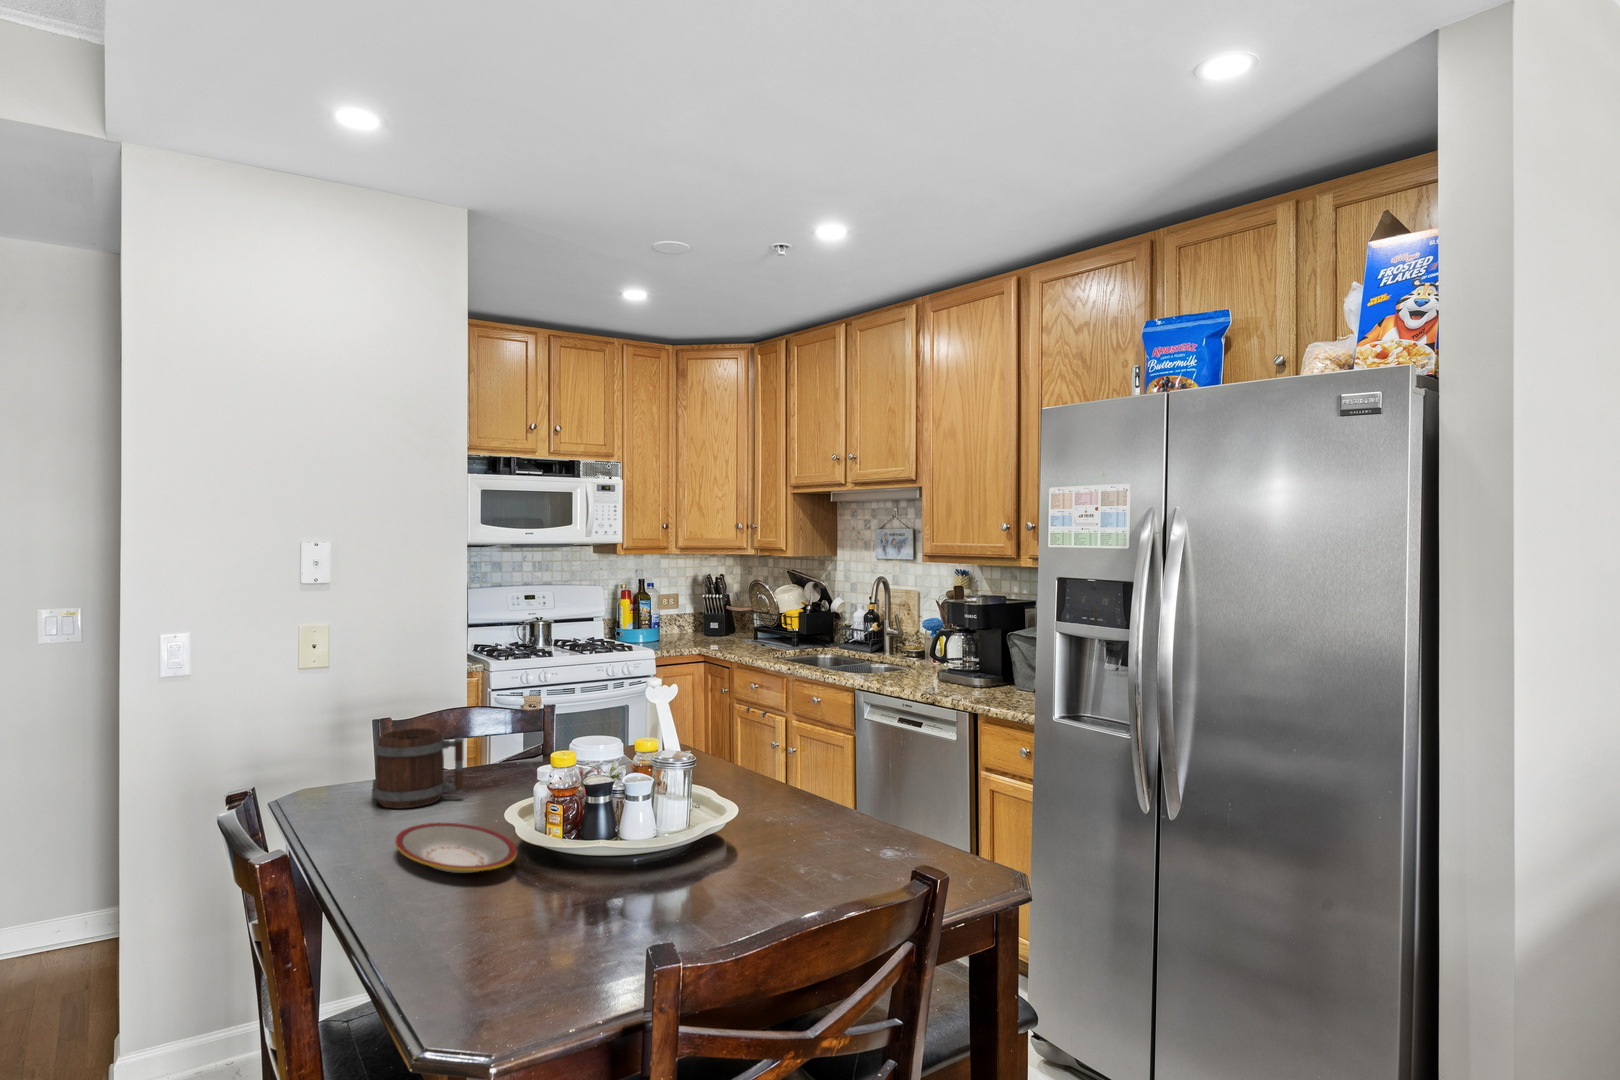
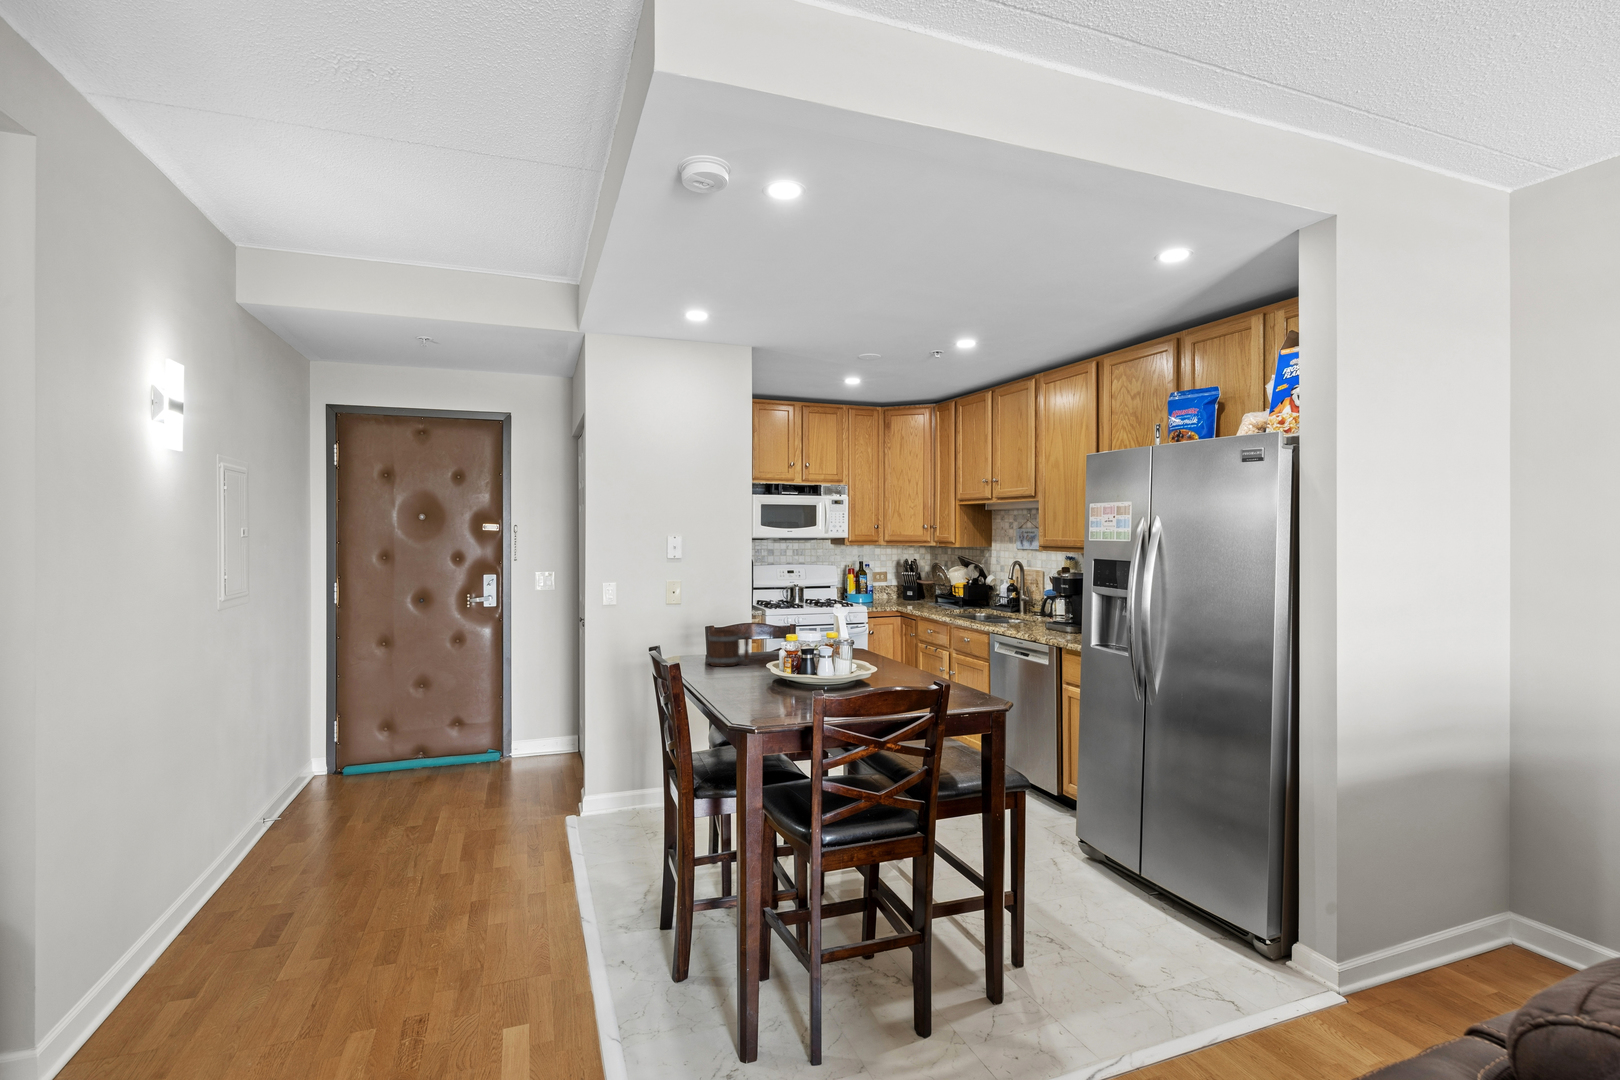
plate: present [395,823,517,873] -> none [719,669,771,687]

